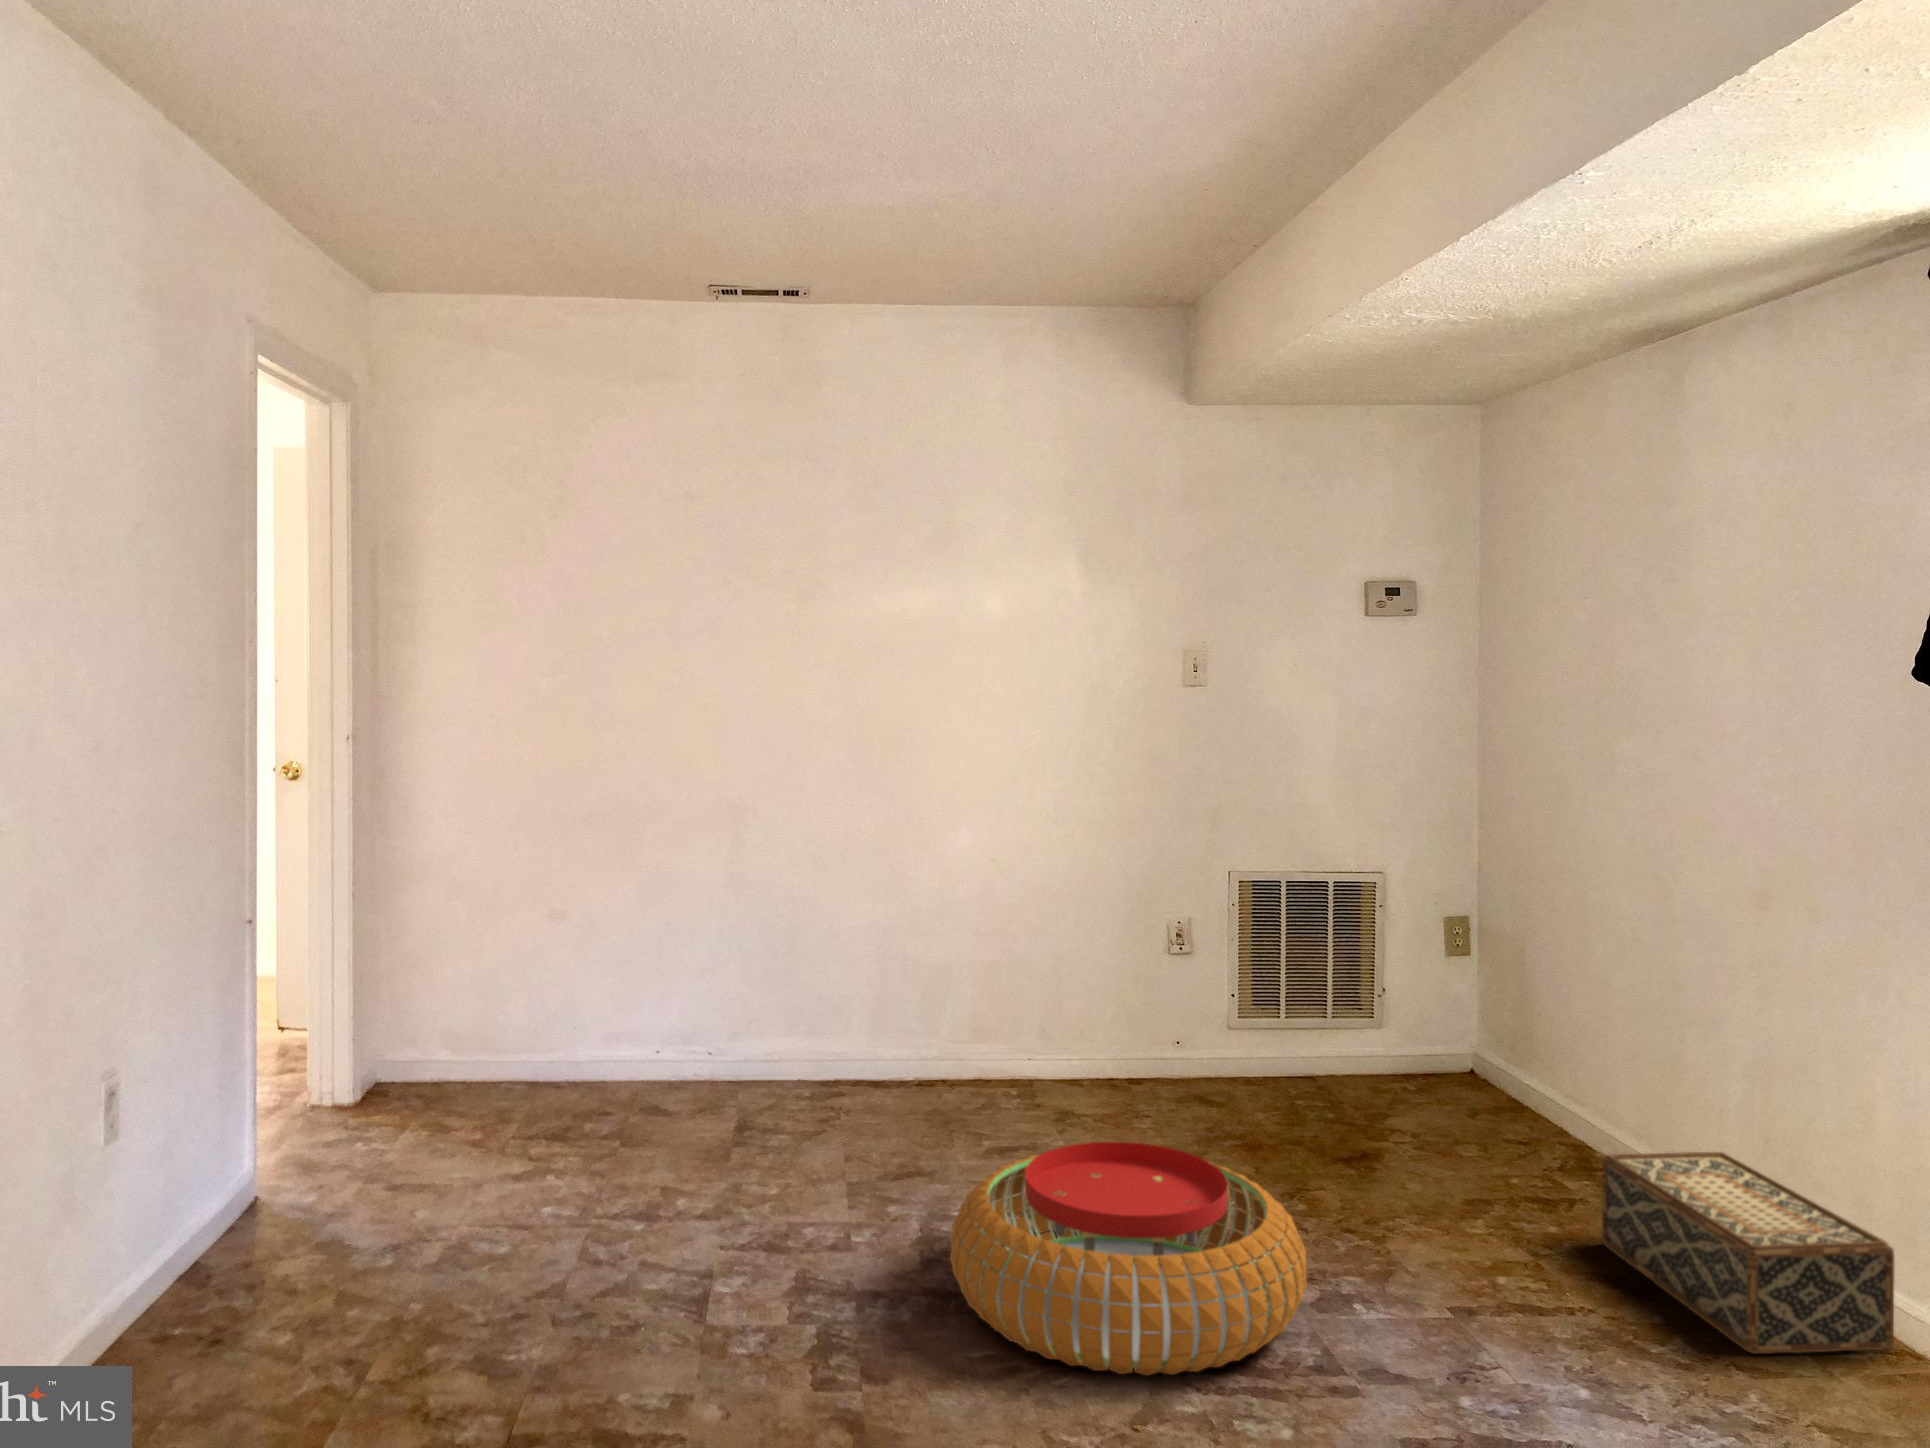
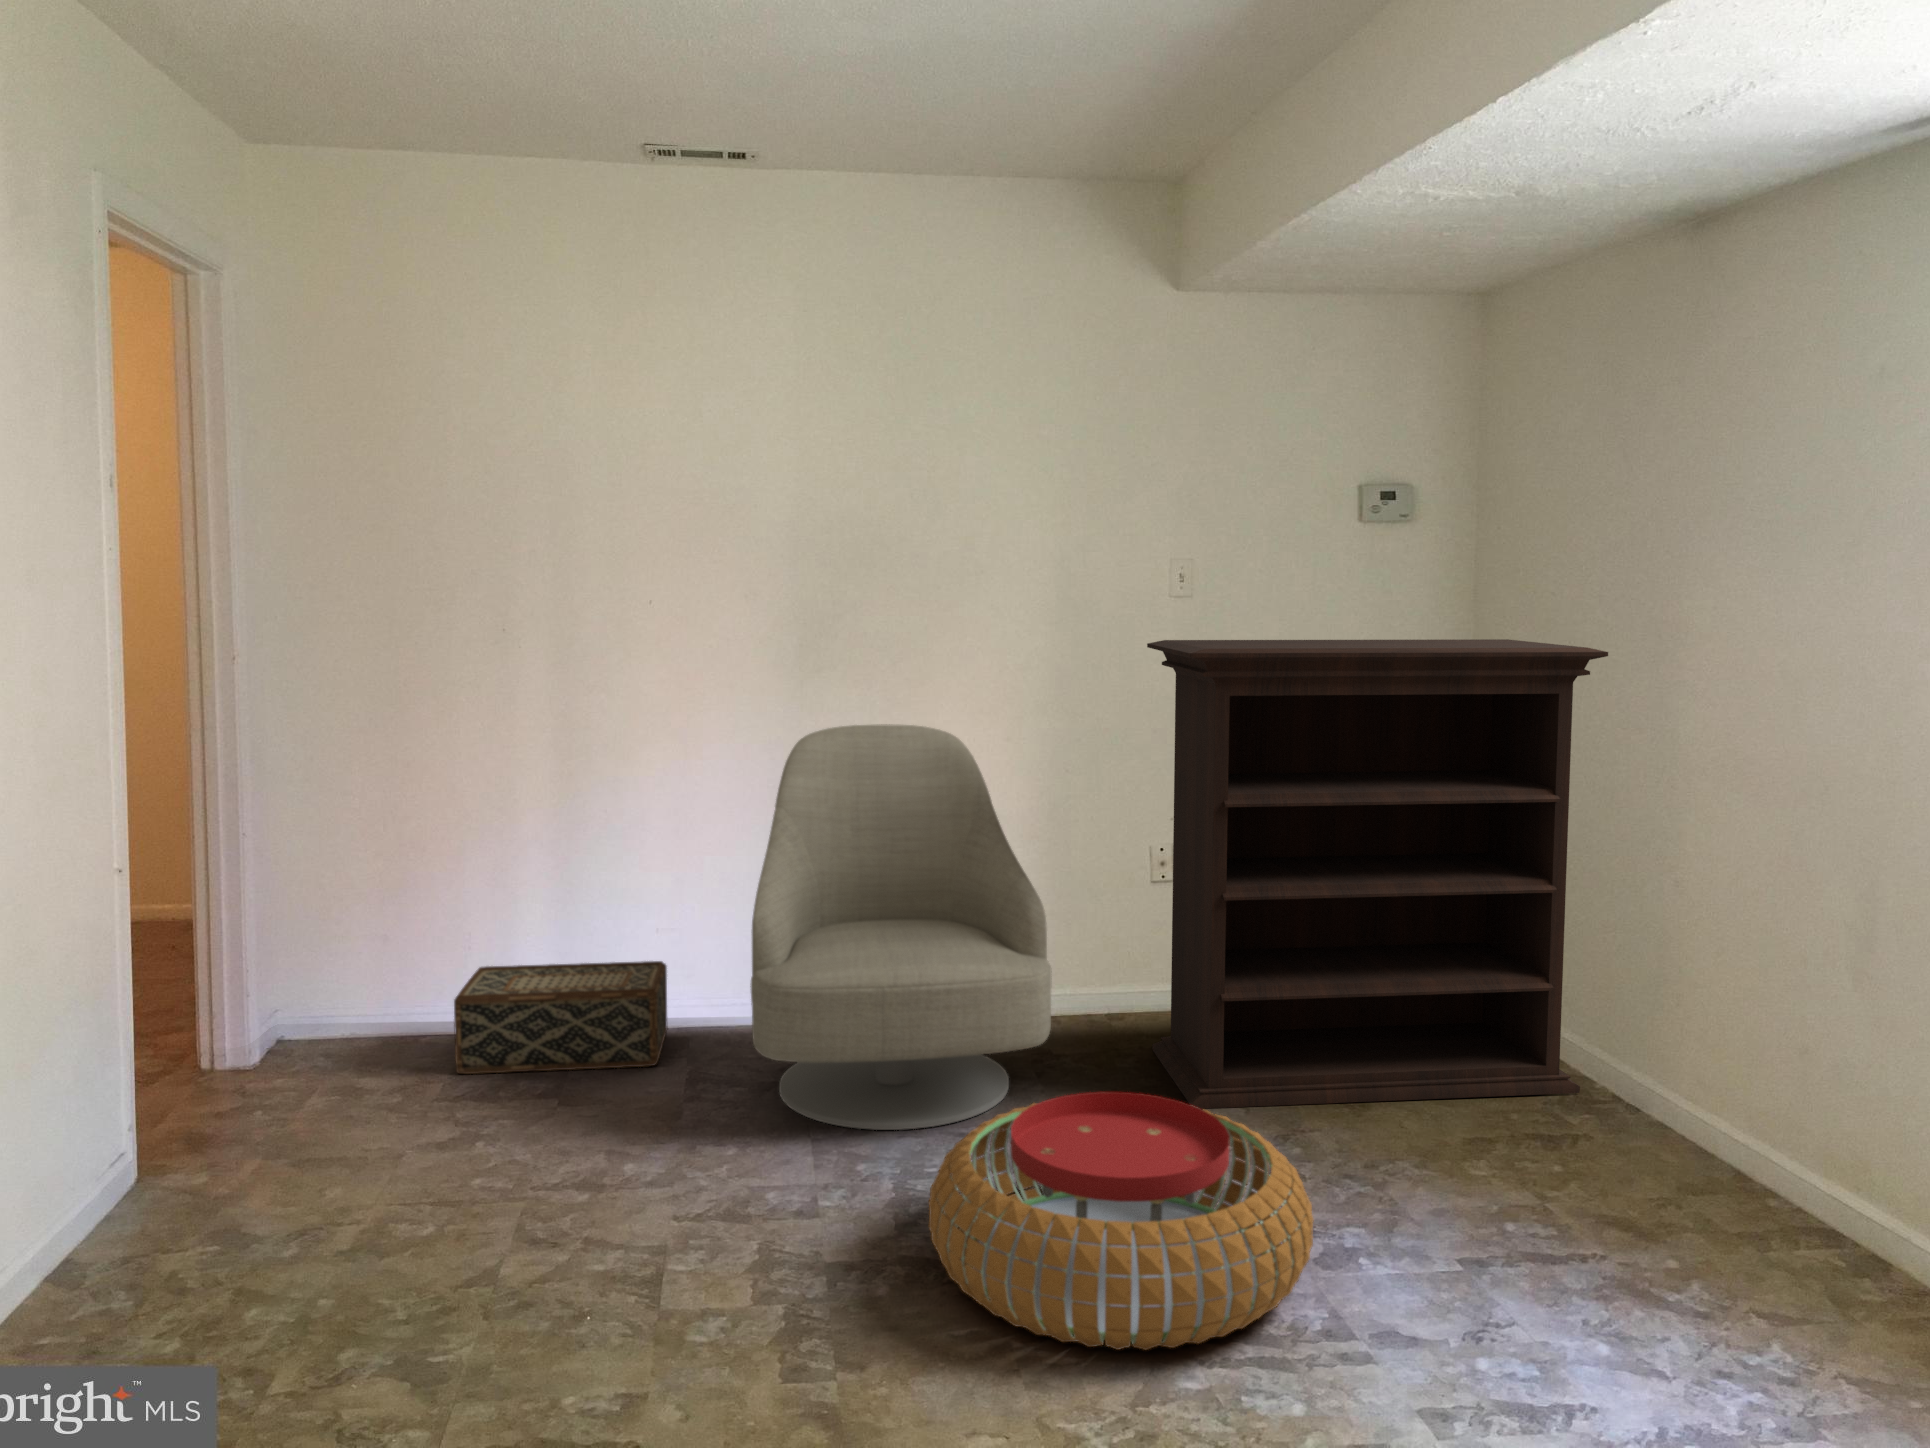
bookshelf: none [1158,725,1597,1167] -> present [1147,639,1608,1109]
armchair: none [793,804,1067,1178] -> present [750,724,1052,1130]
woven basket: present [1602,1152,1894,1354] -> present [454,961,667,1074]

